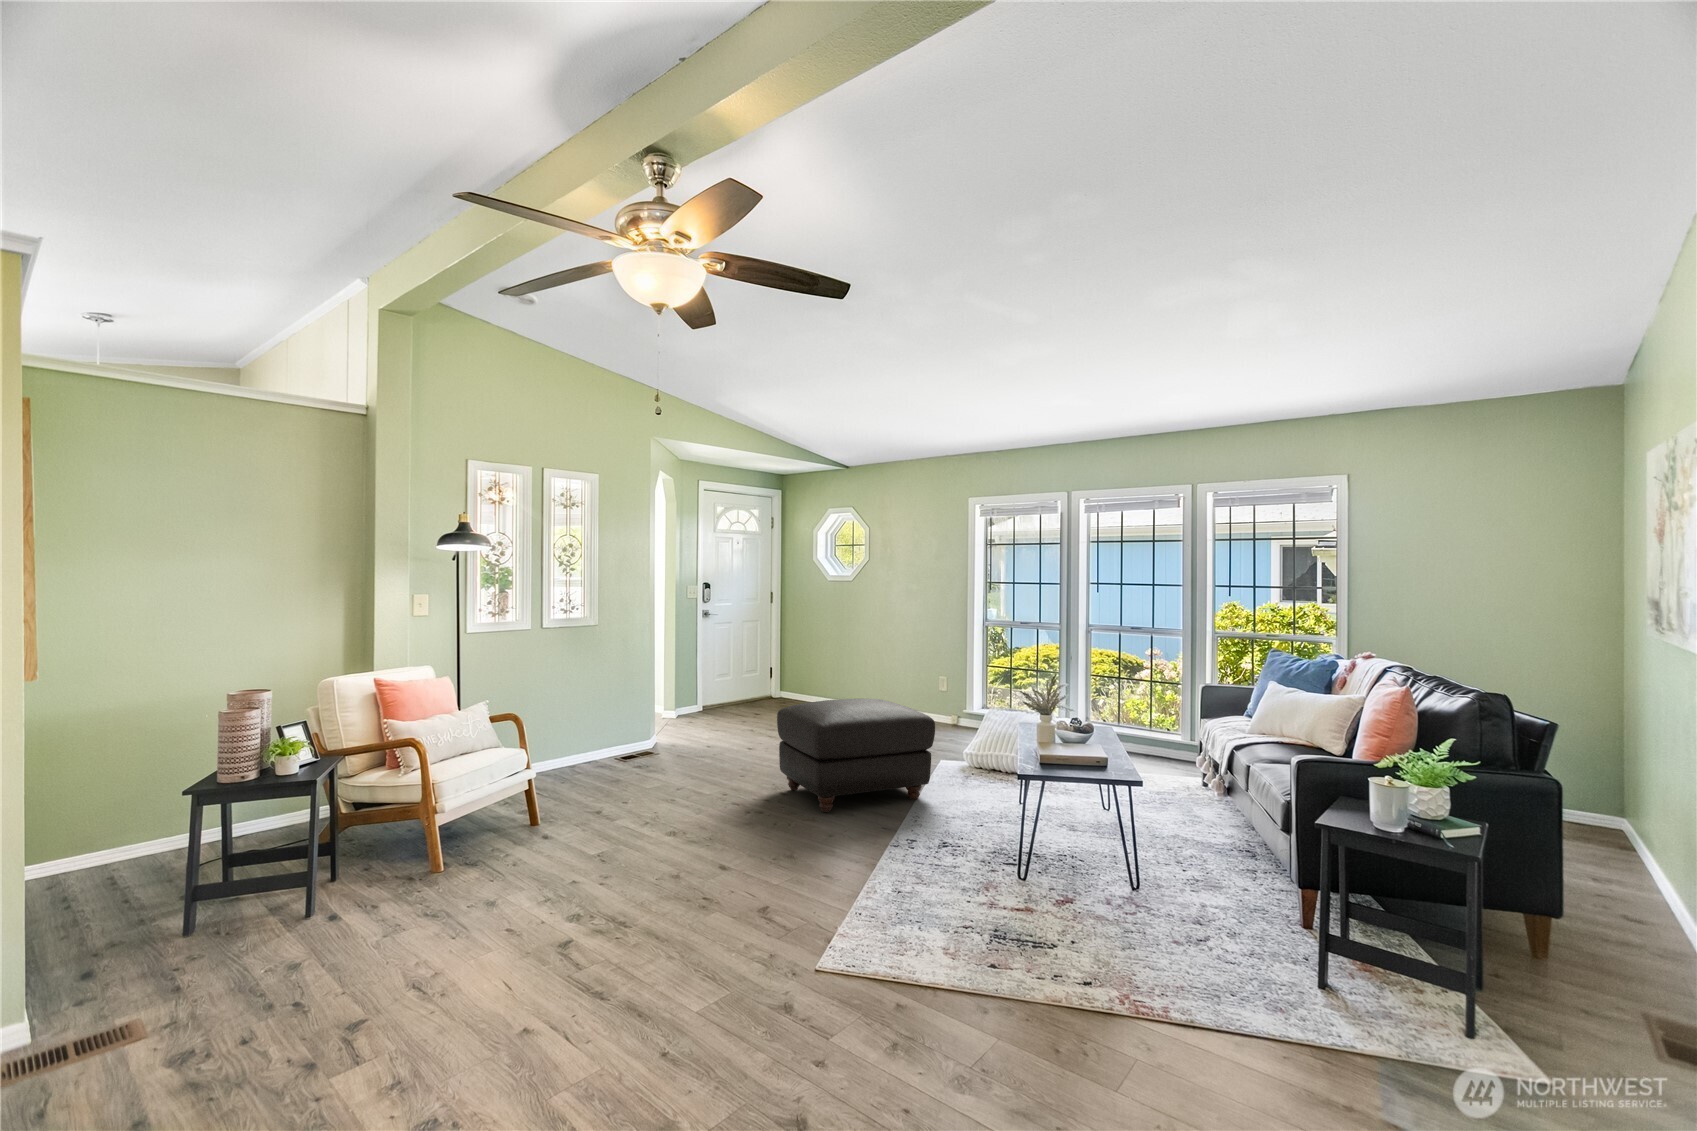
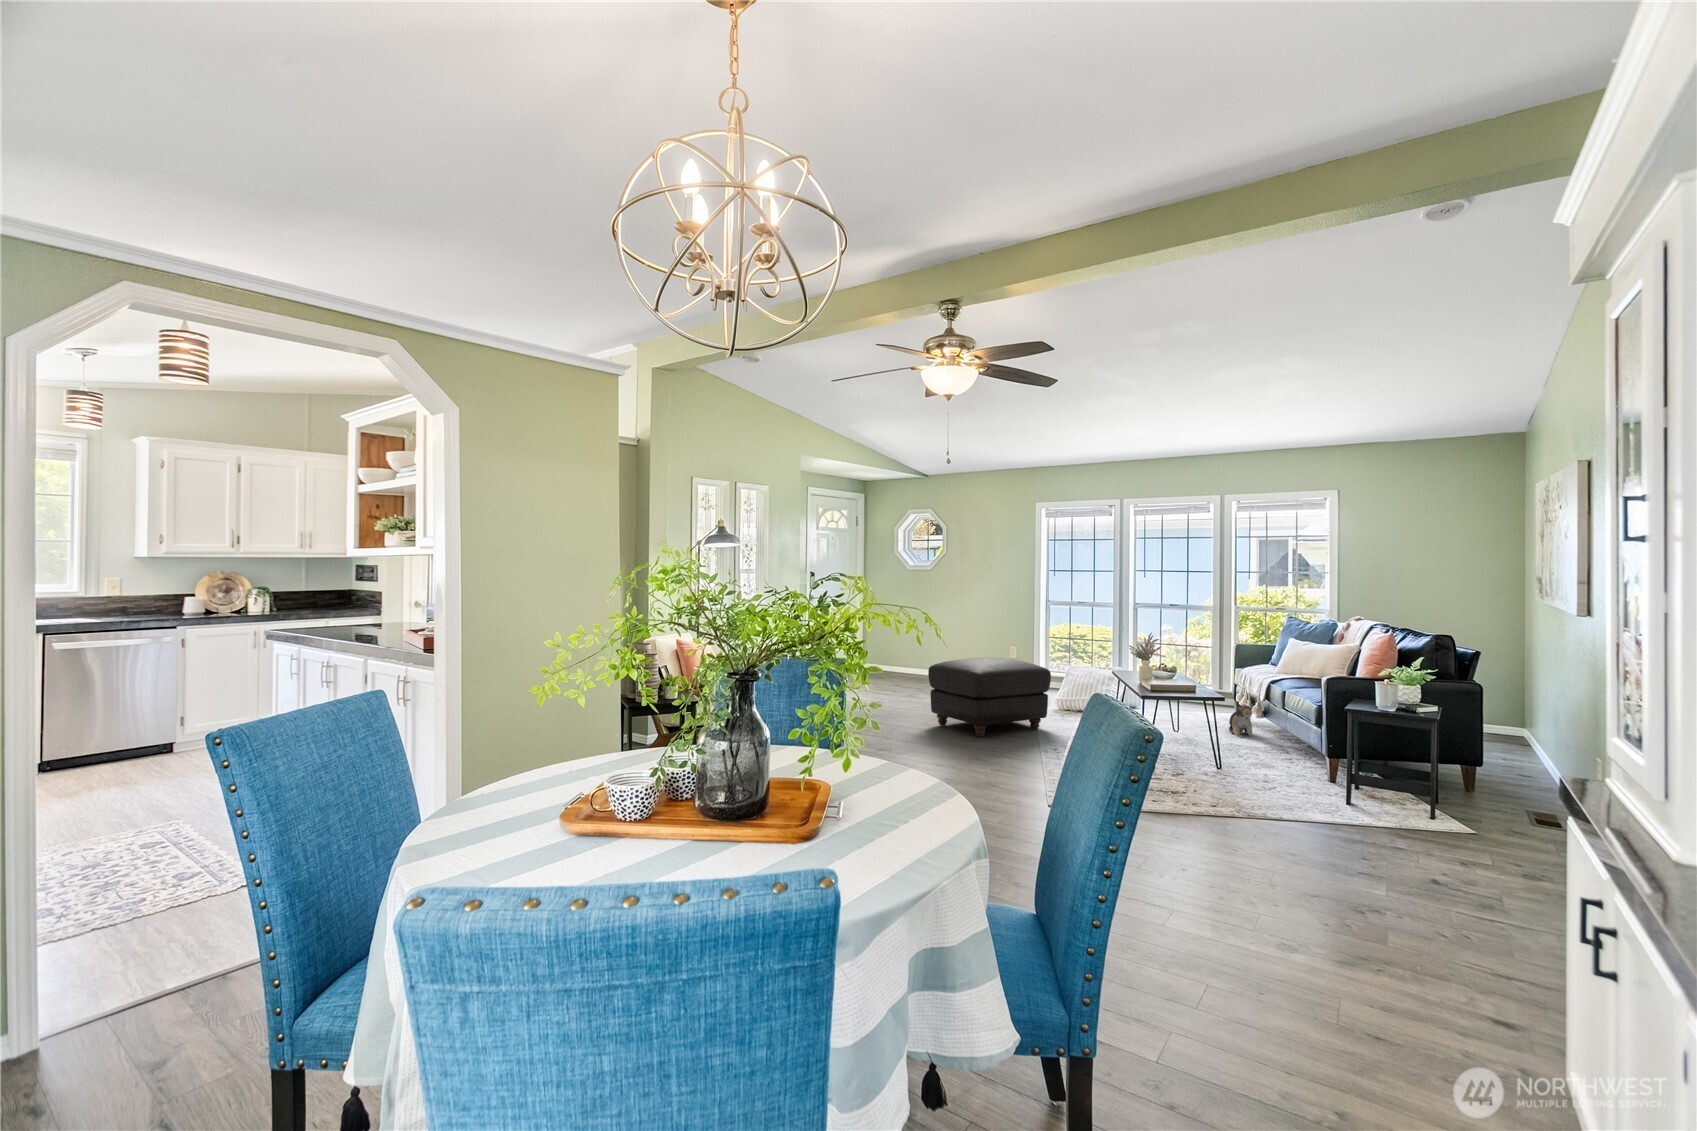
plush toy: none [1180,777,1211,821] -> present [1229,705,1254,736]

